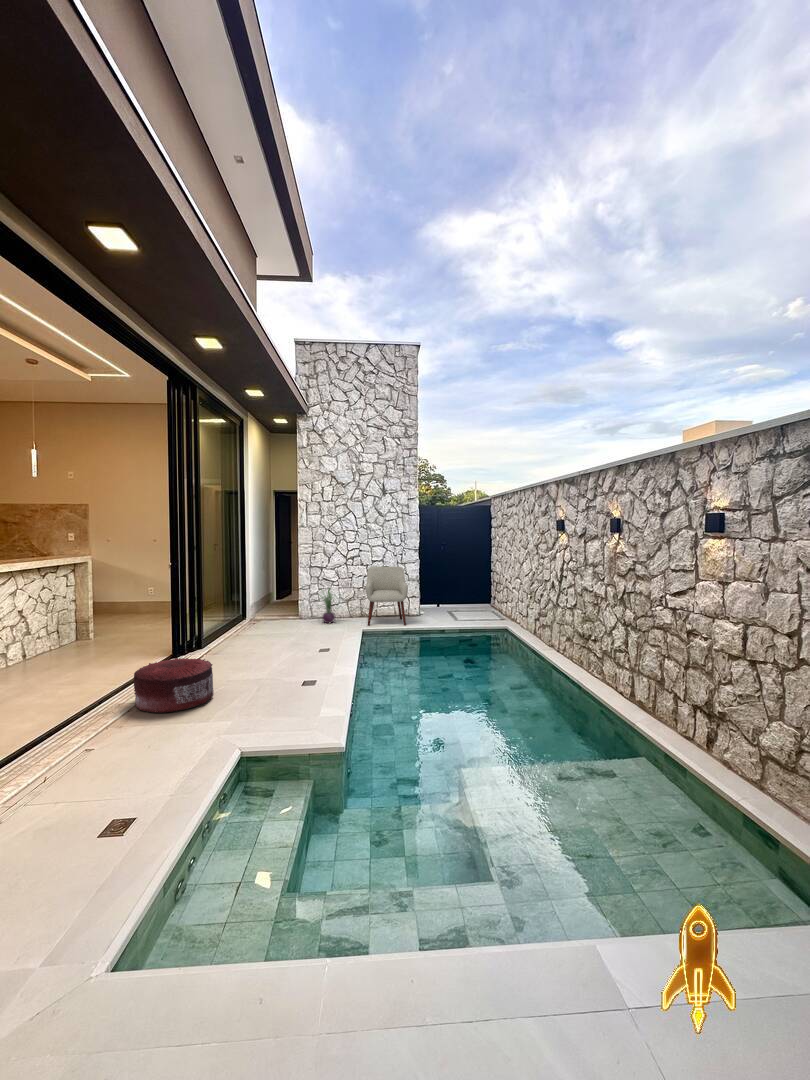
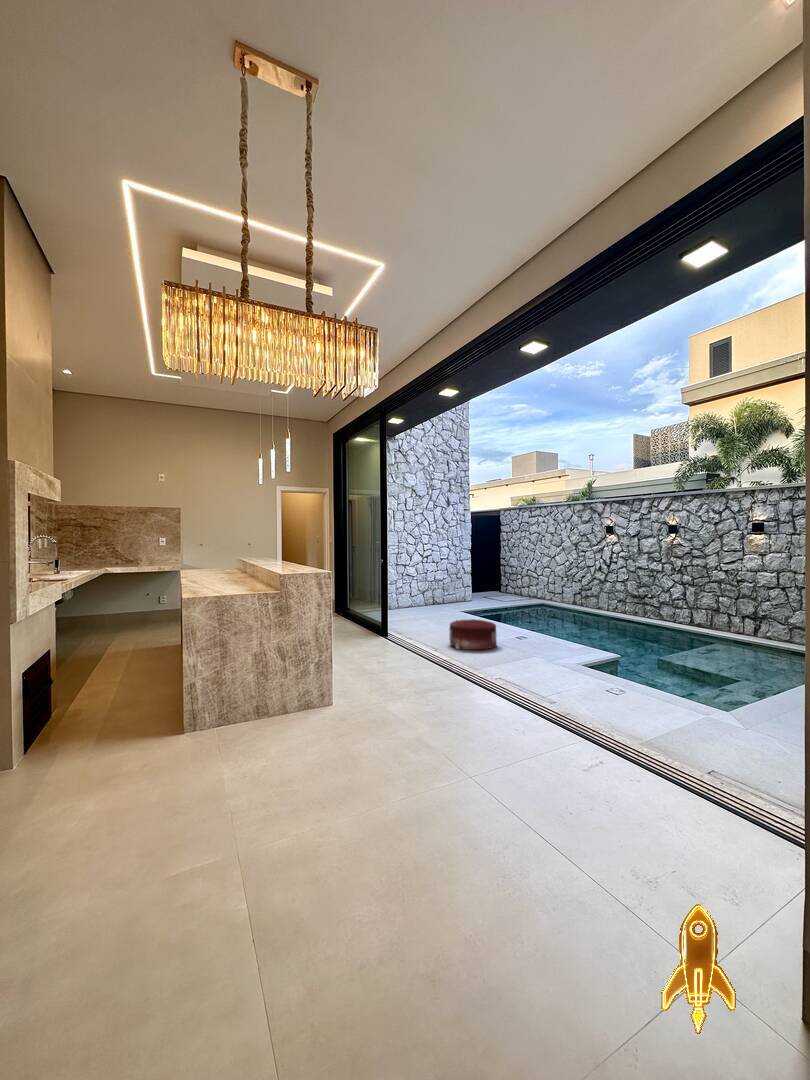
chair: present [366,567,408,626] -> none [440,562,480,608]
decorative plant: present [320,589,335,623] -> none [407,580,433,608]

